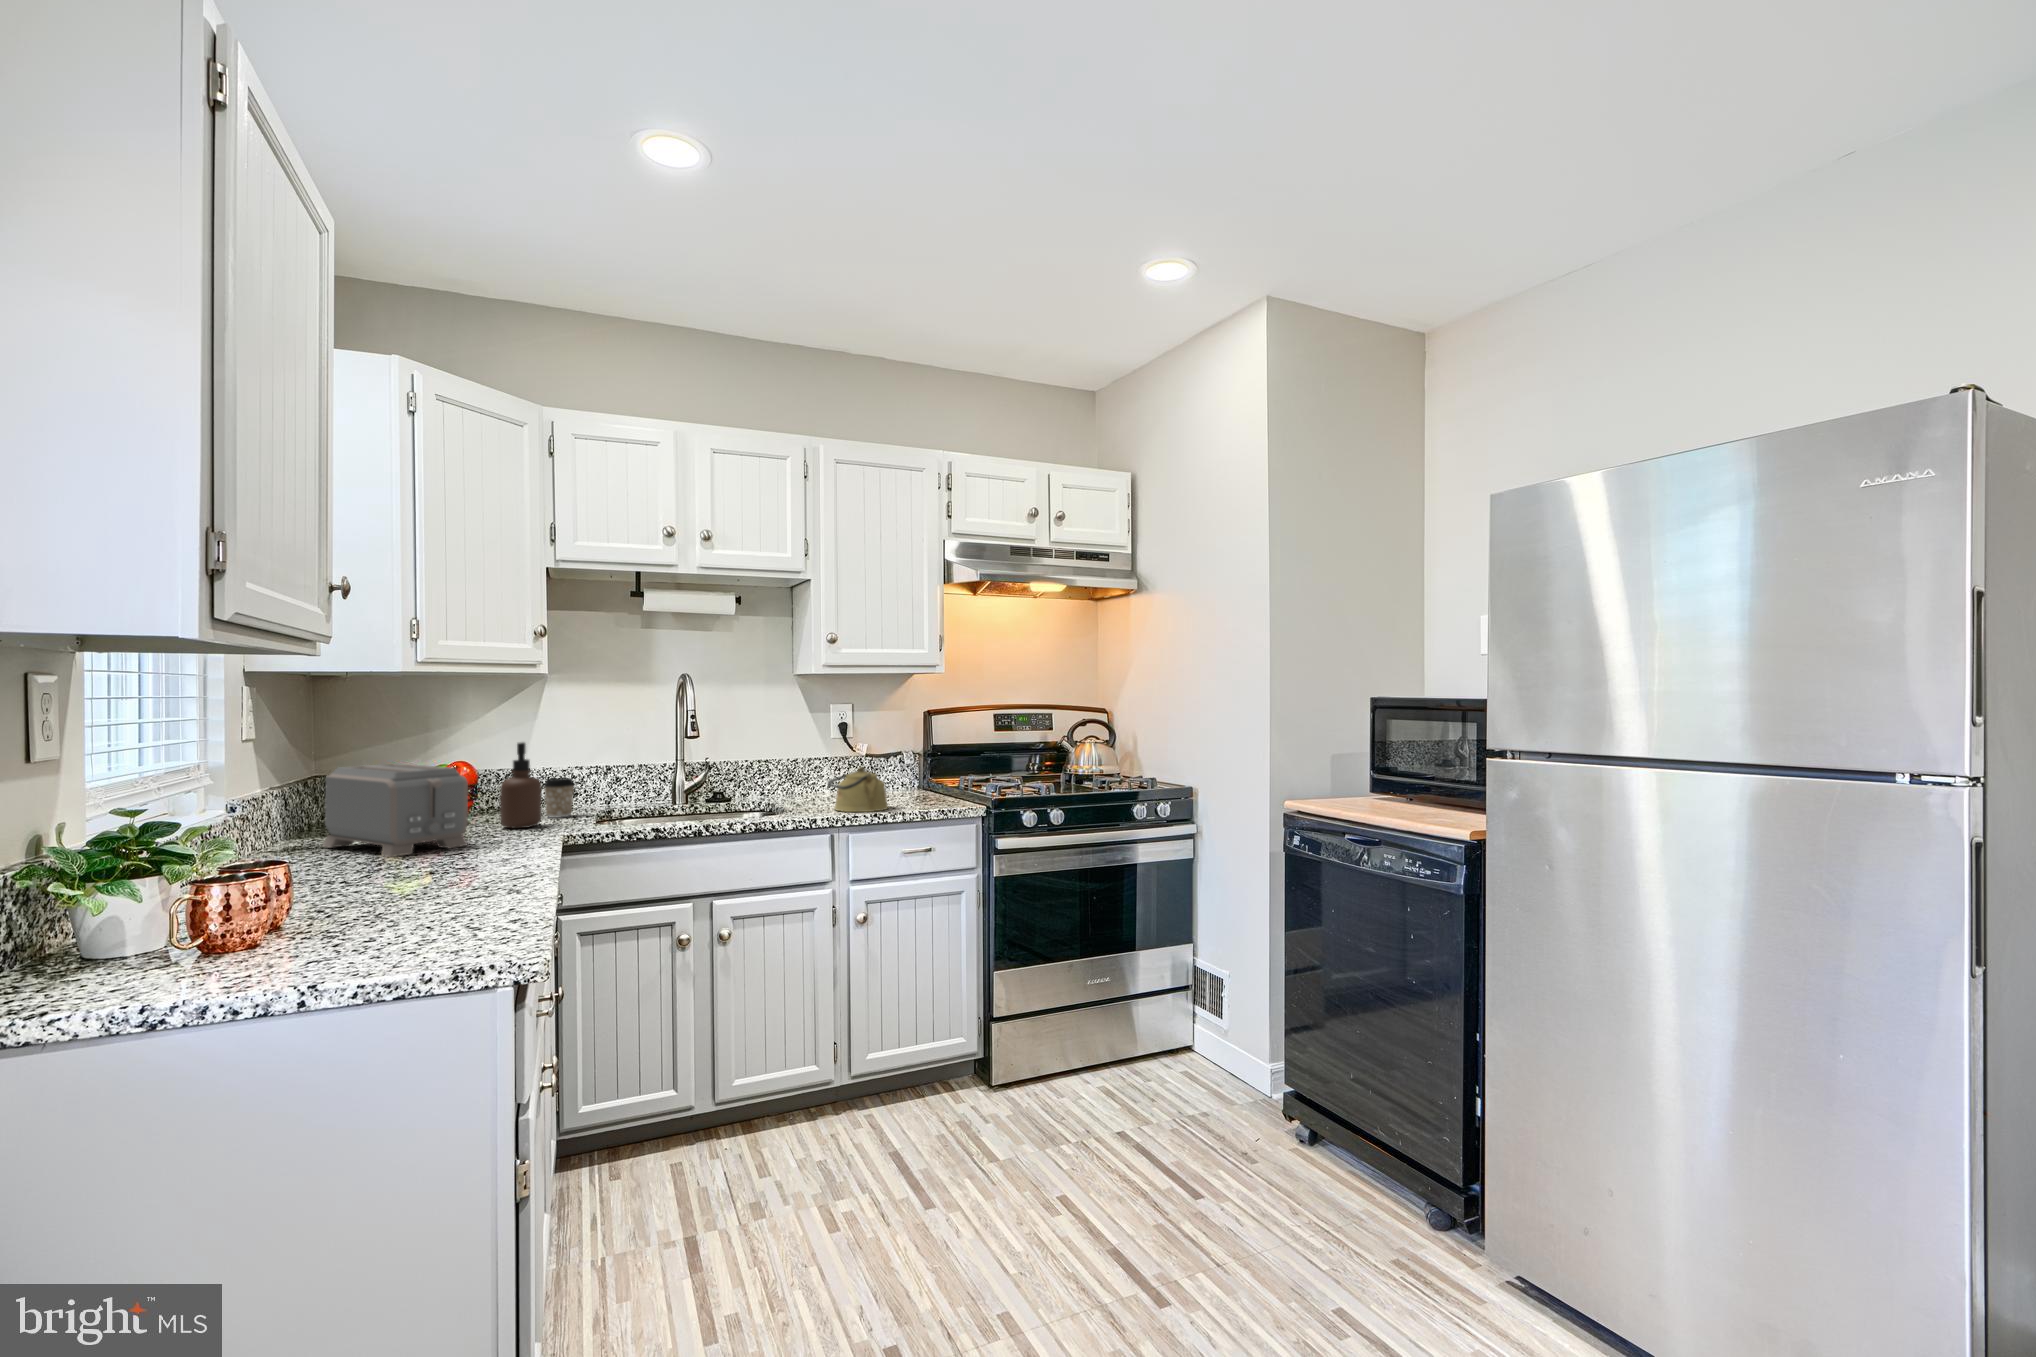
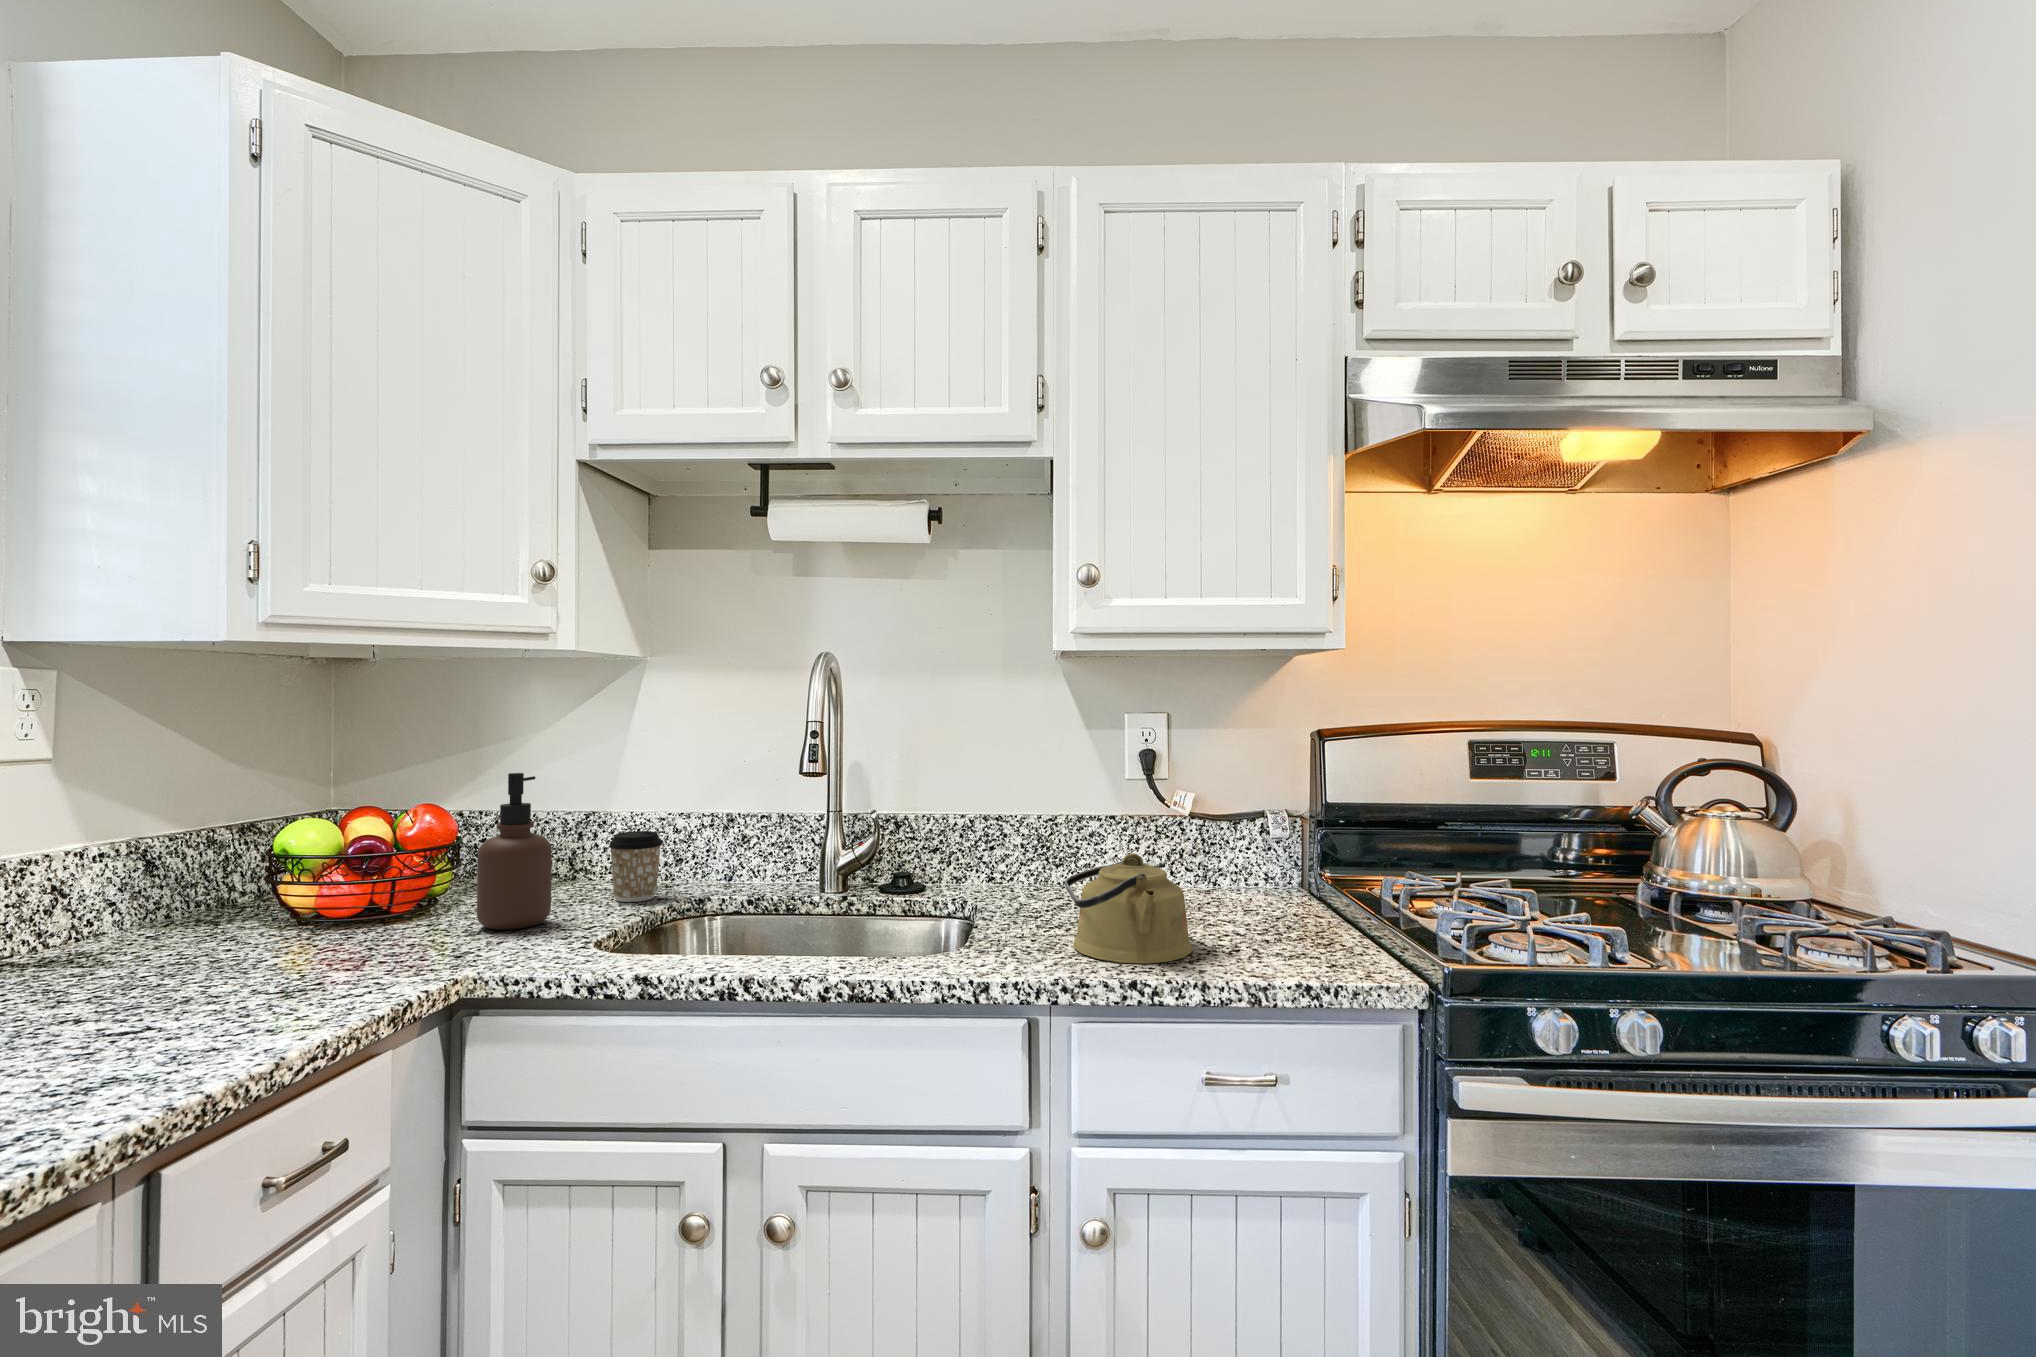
toaster: present [323,763,468,857] -> none [82,805,305,1009]

